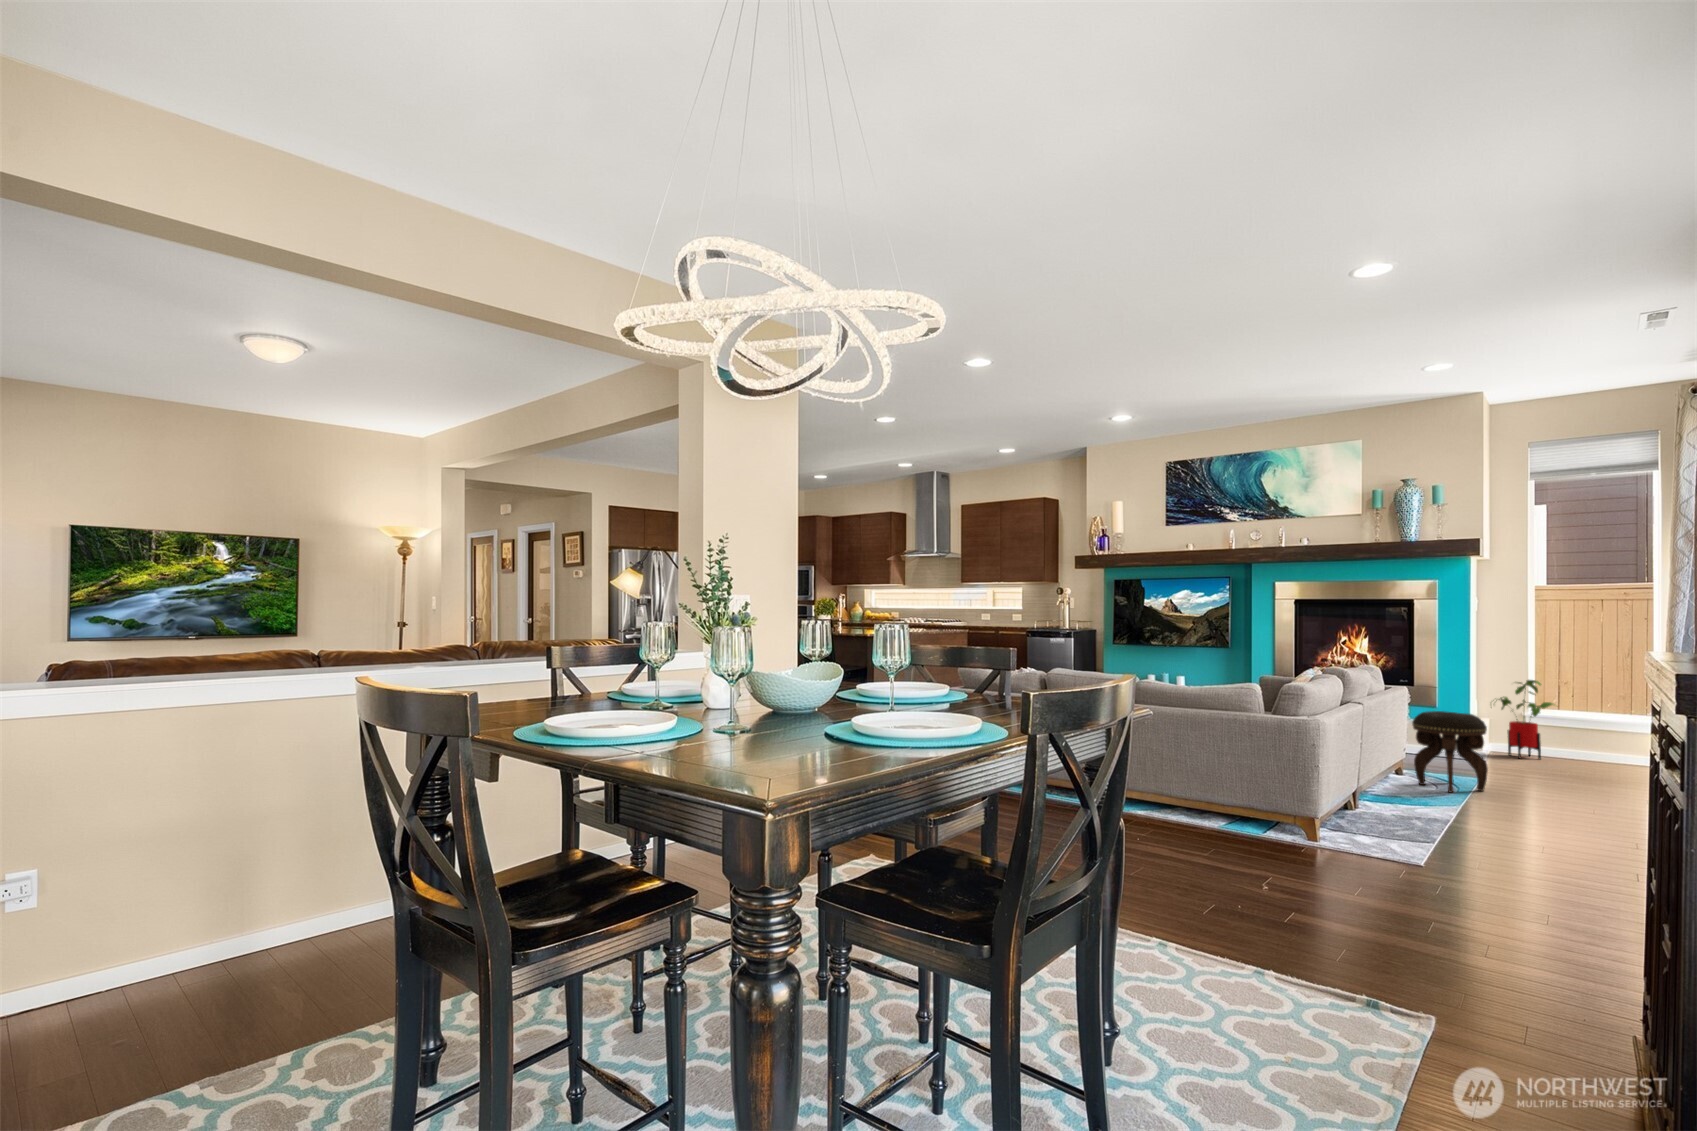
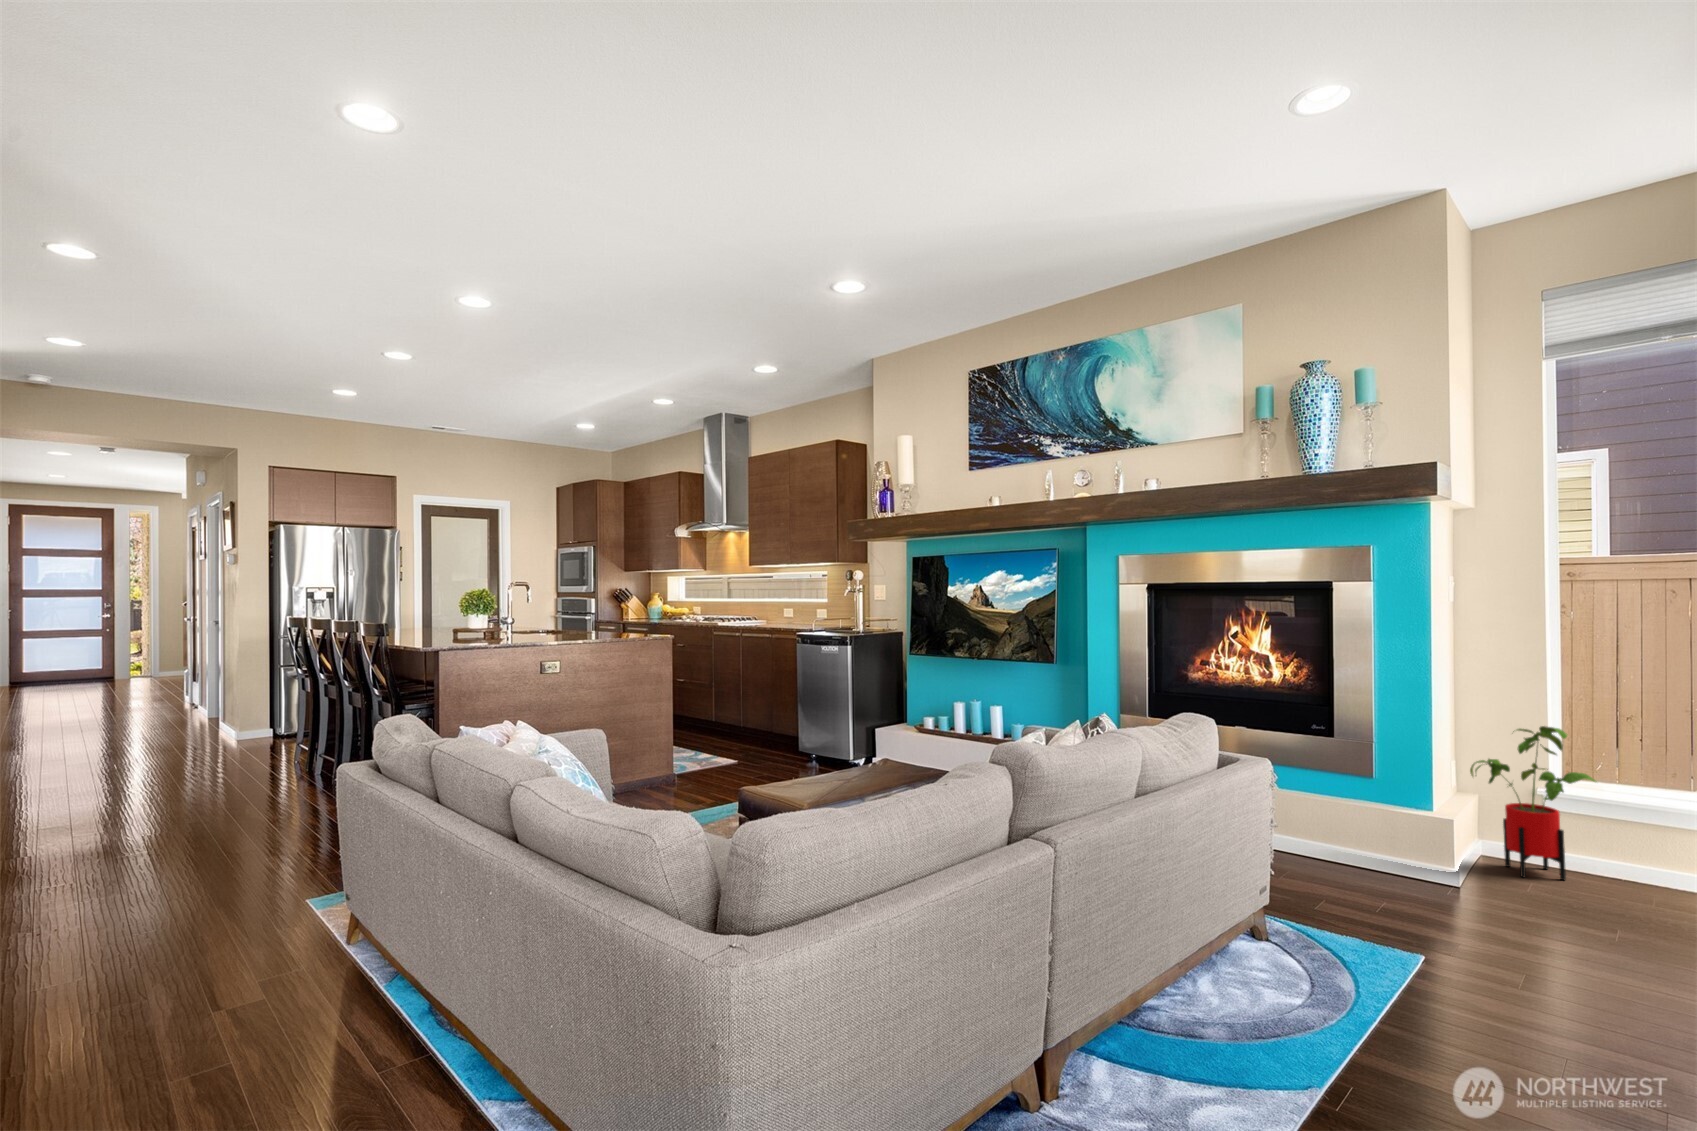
footstool: present [1412,711,1488,793] -> none [1247,815,1402,1012]

